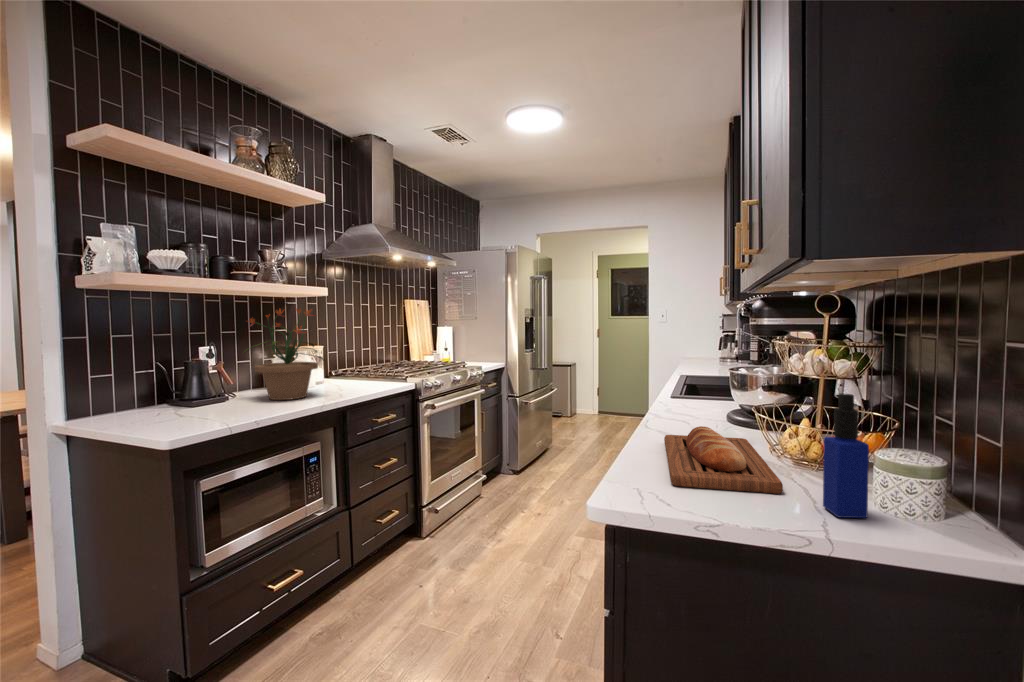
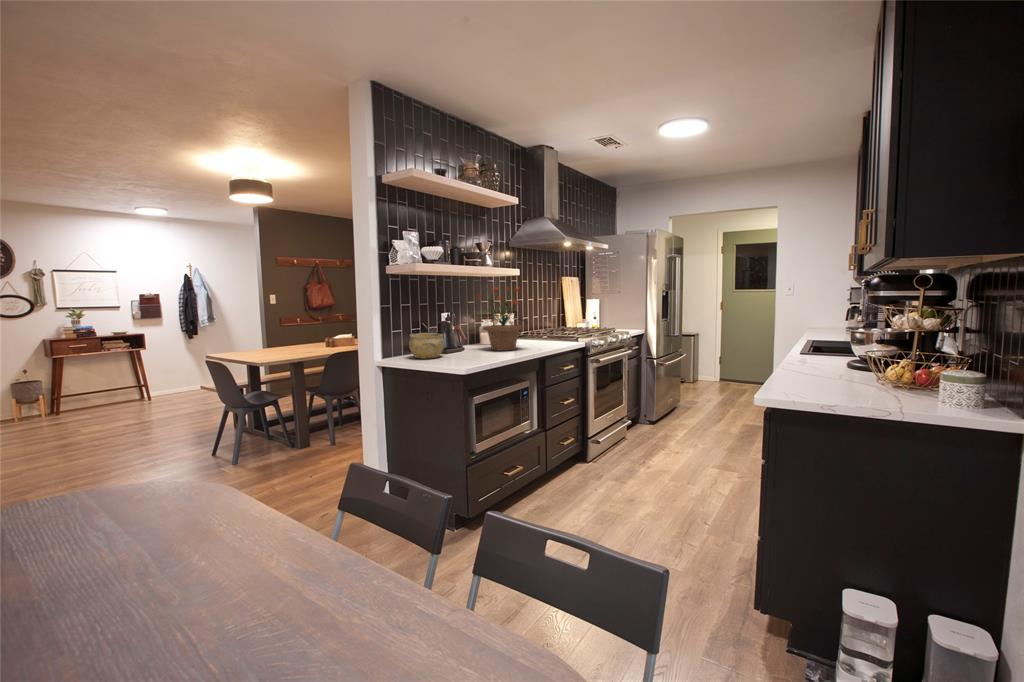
ceramic bowl: none [107,378,176,420] -> present [409,333,444,359]
bottle: present [823,393,869,518] -> none [903,336,932,406]
bread loaf: present [664,426,783,494] -> none [798,364,879,398]

